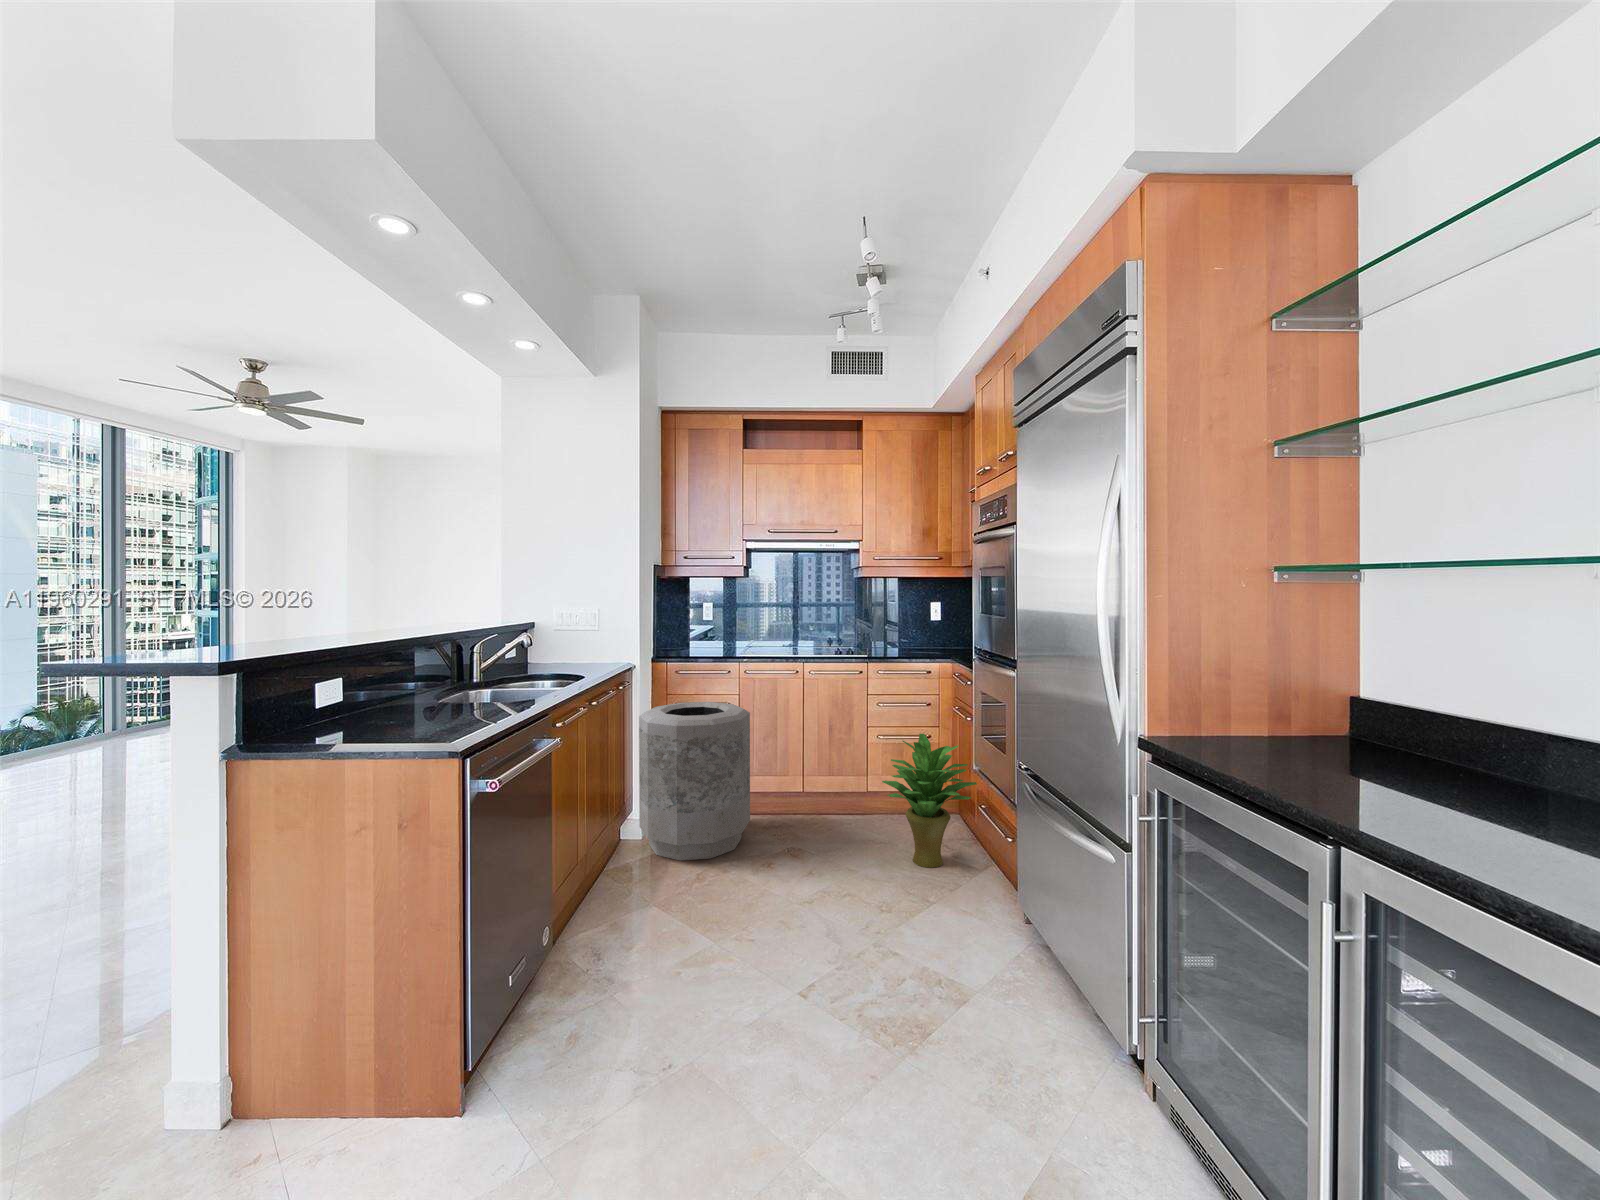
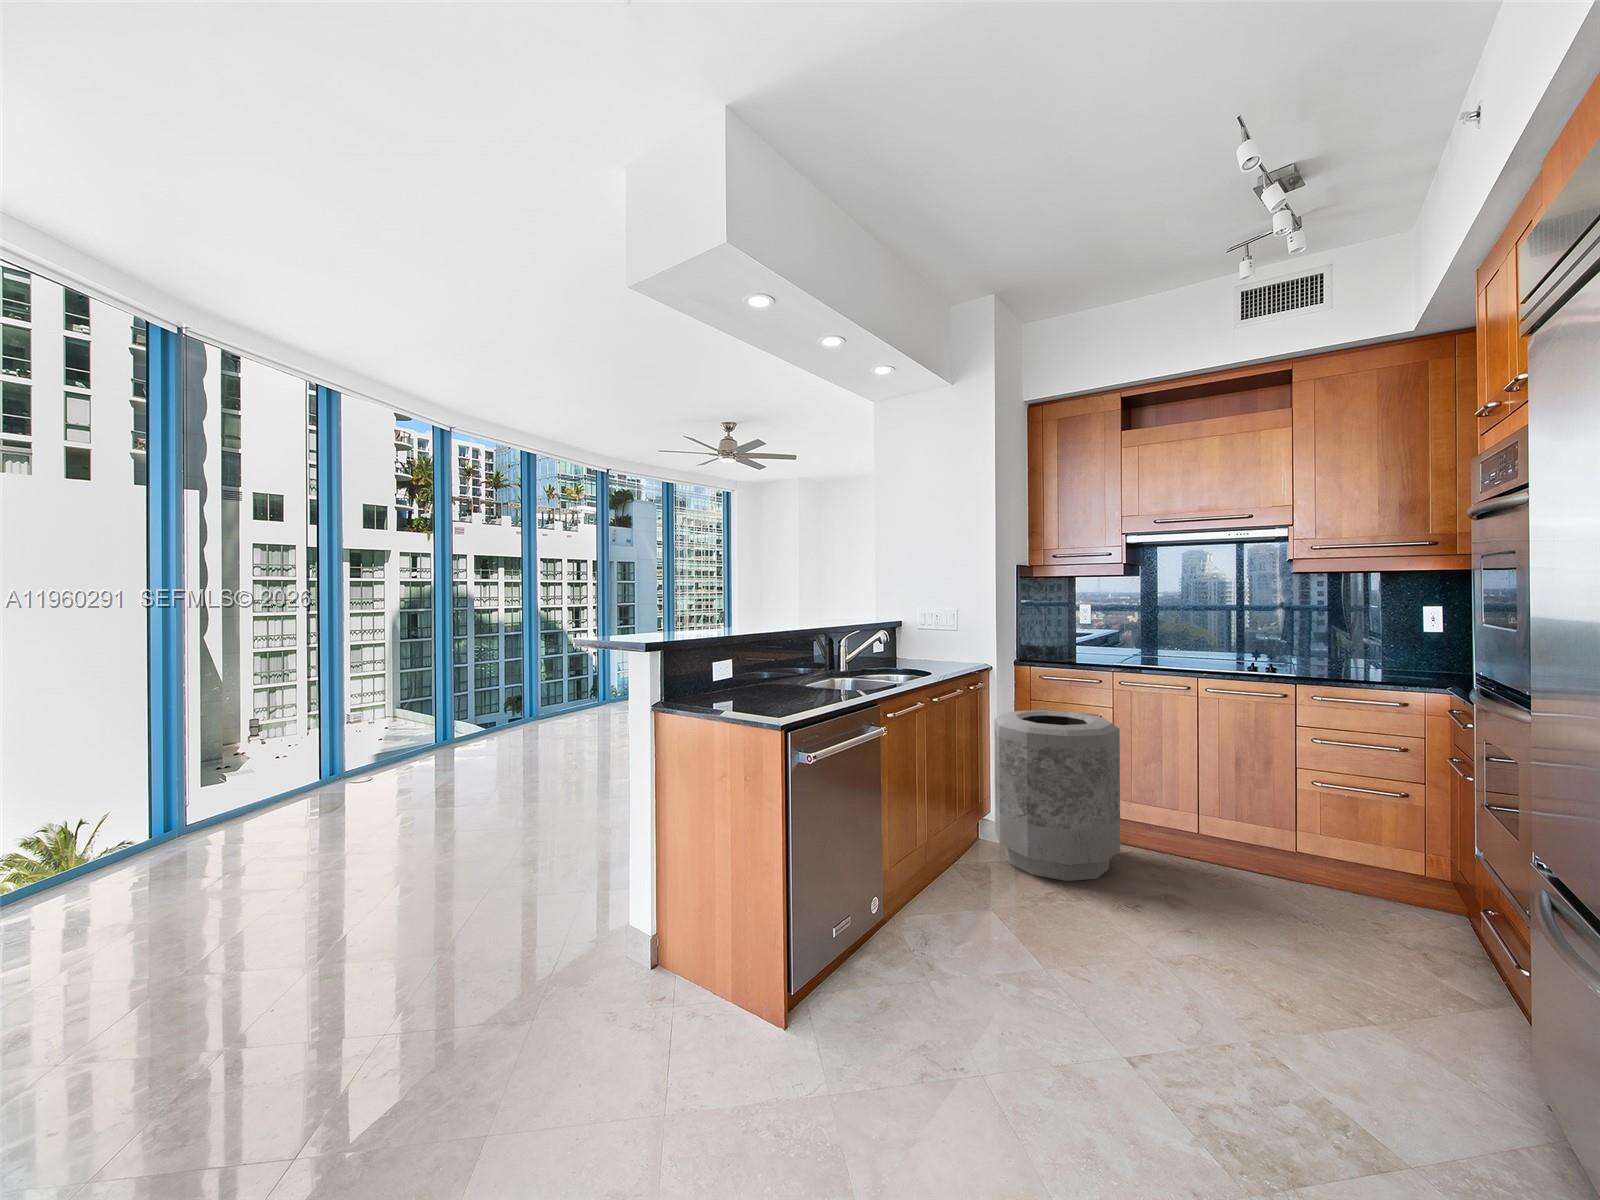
potted plant: present [882,734,977,868] -> none [1299,784,1474,974]

